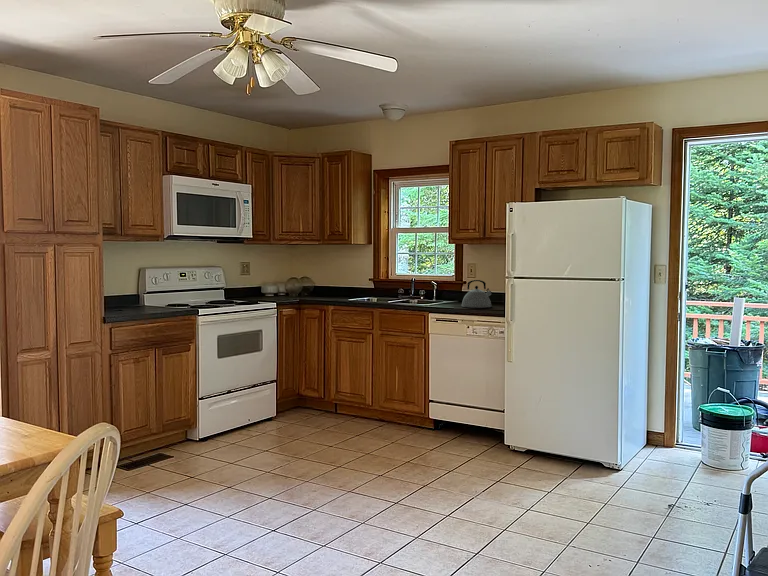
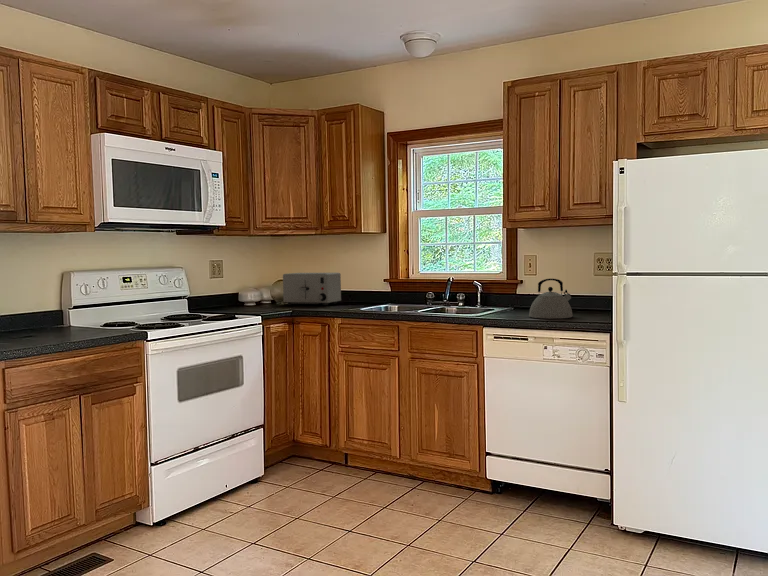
toaster: none [294,273,337,297] -> present [283,273,341,305]

